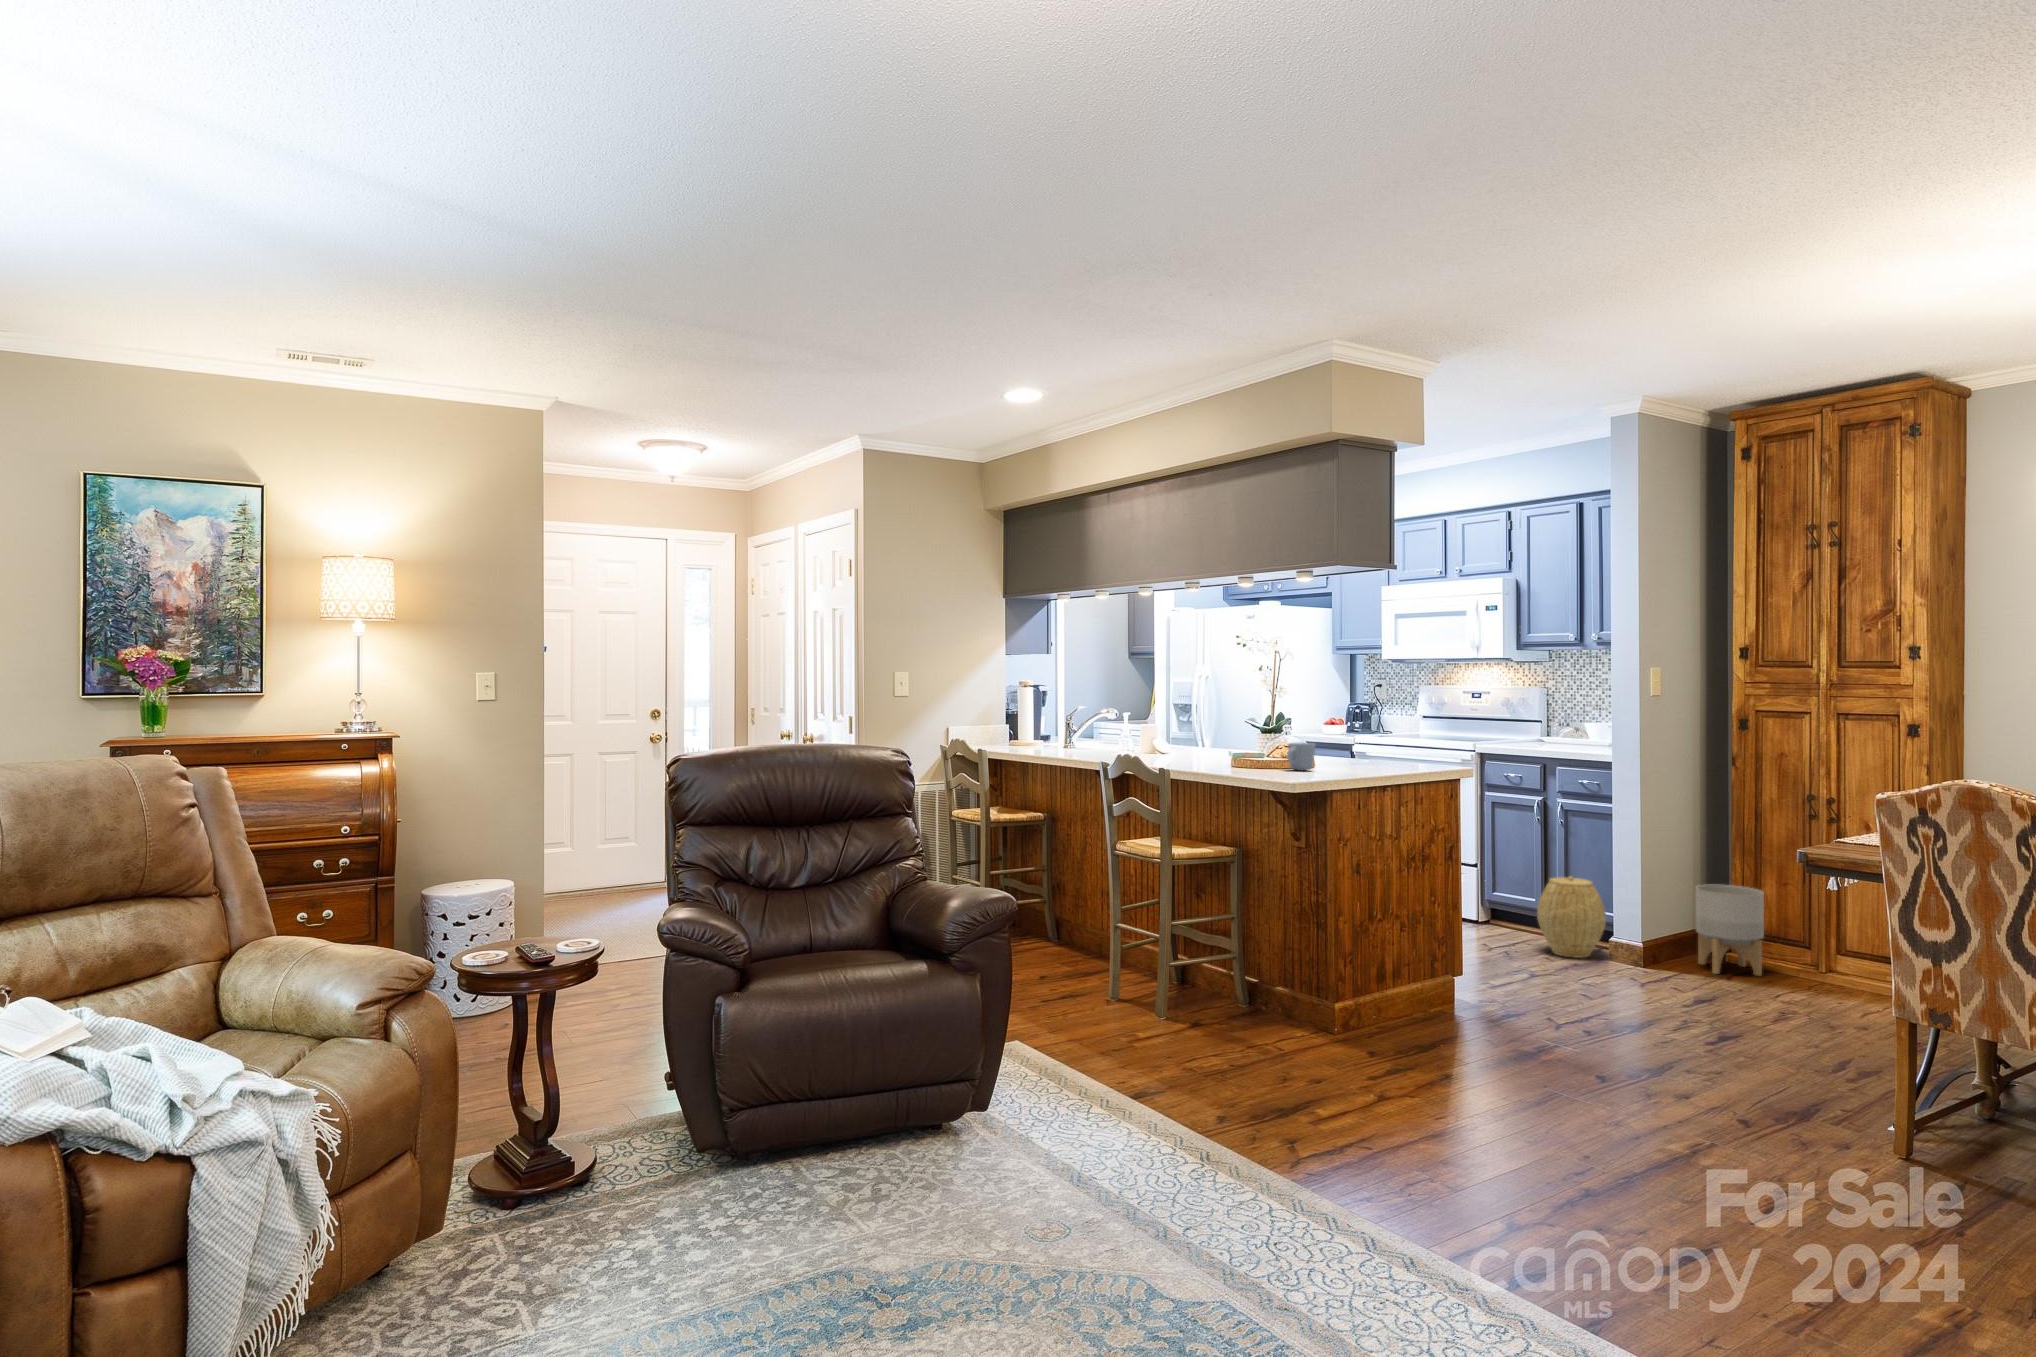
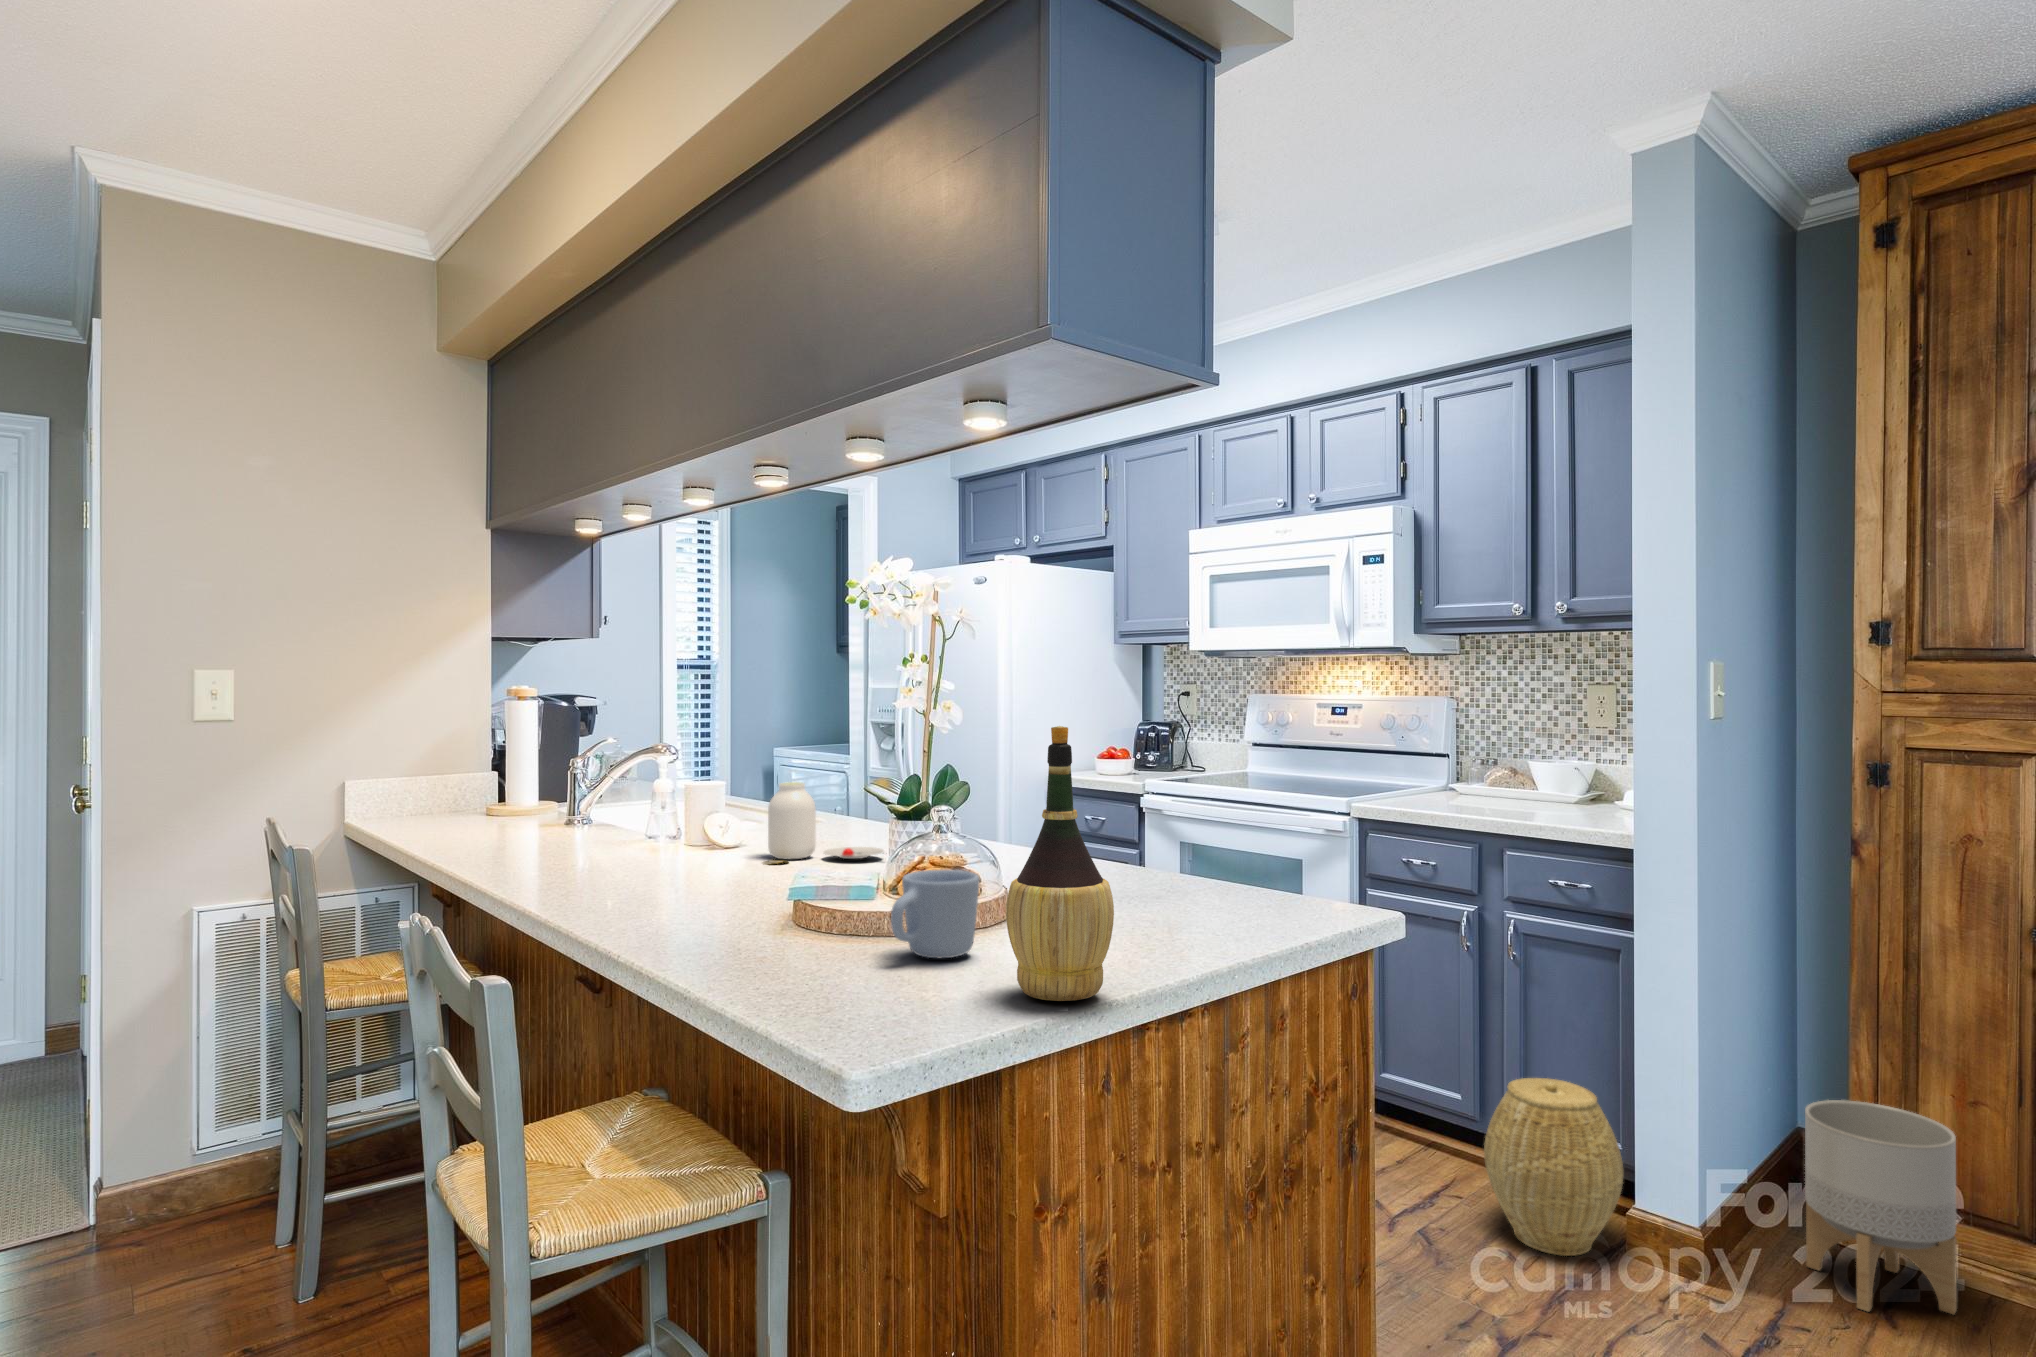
wine bottle: none [1331,691,1366,775] -> present [1006,726,1114,1001]
jar: none [1191,723,1246,757] -> present [763,782,884,865]

